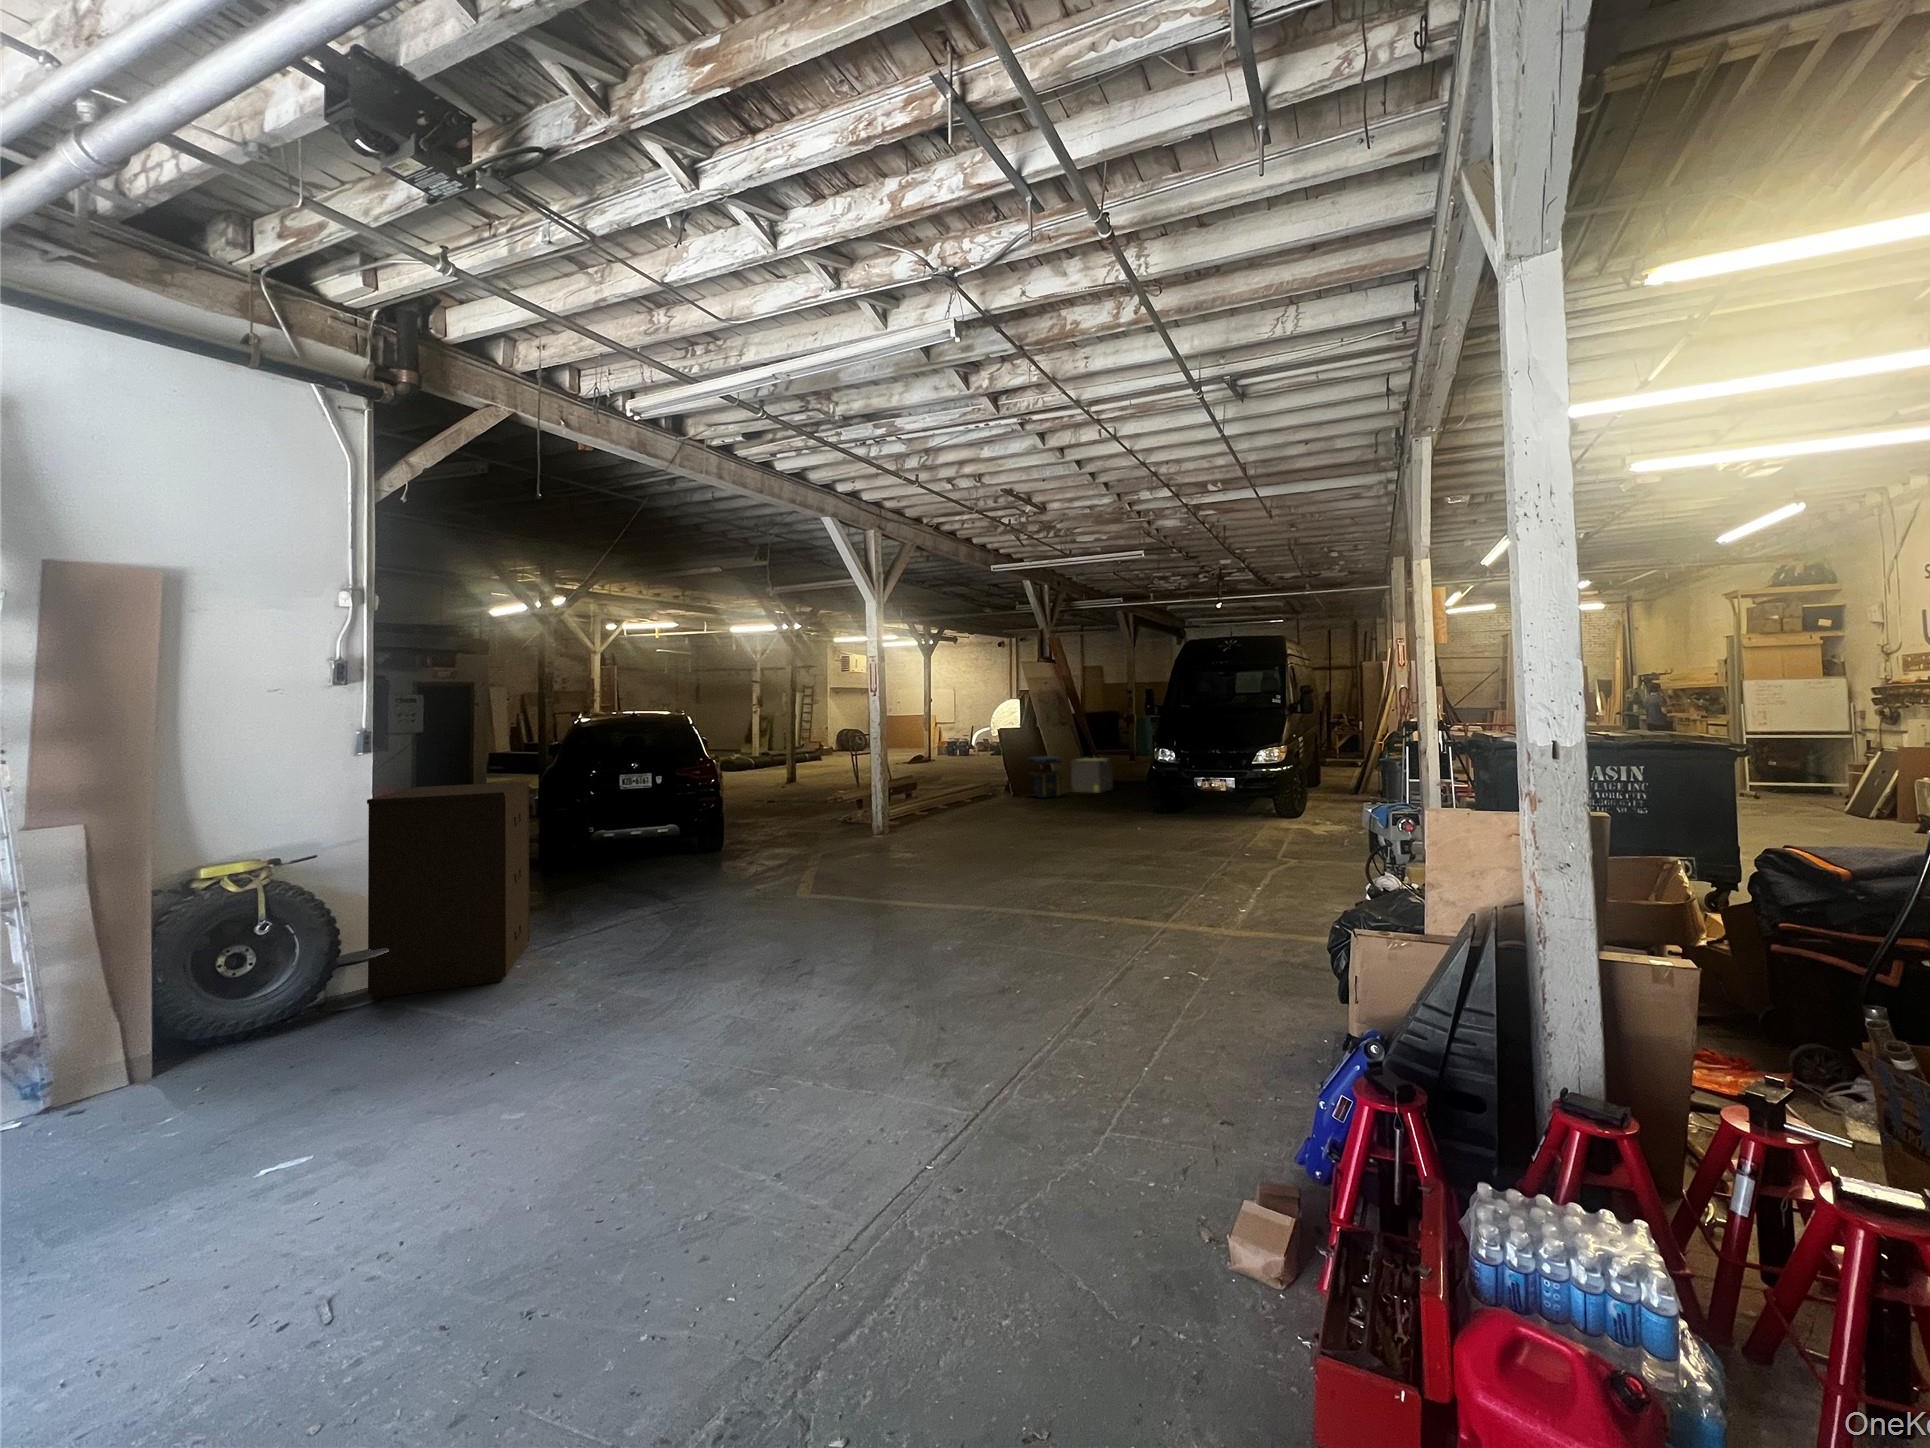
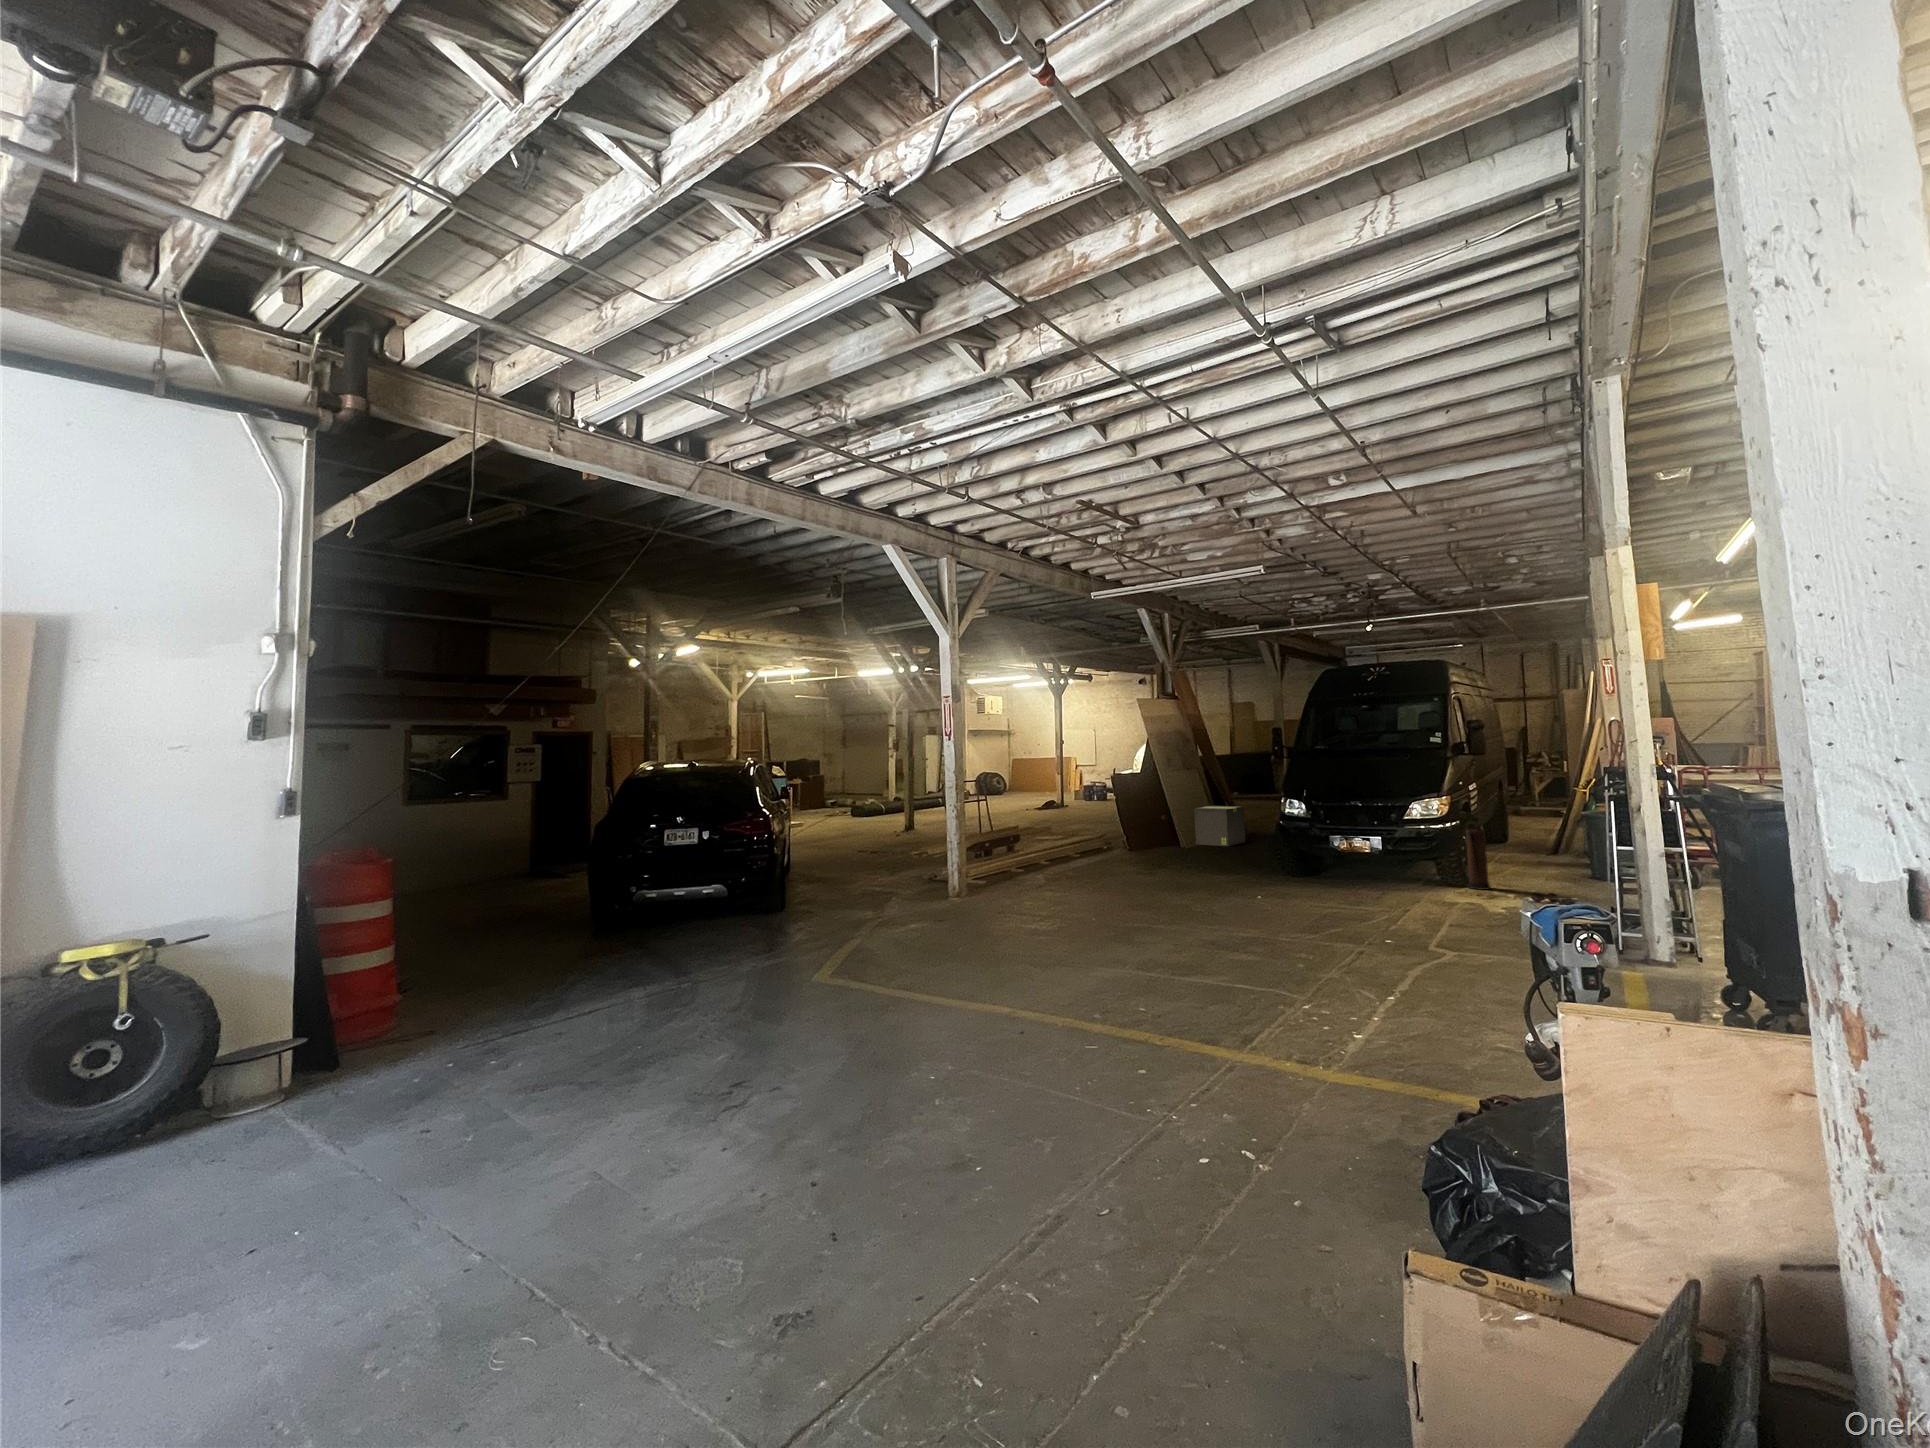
toolbox: present [1028,756,1062,798] -> none [1142,804,1182,852]
fire extinguisher: none [1297,761,1315,818] -> present [1466,818,1491,890]
filing cabinet: present [367,781,530,998] -> none [257,847,494,1108]

